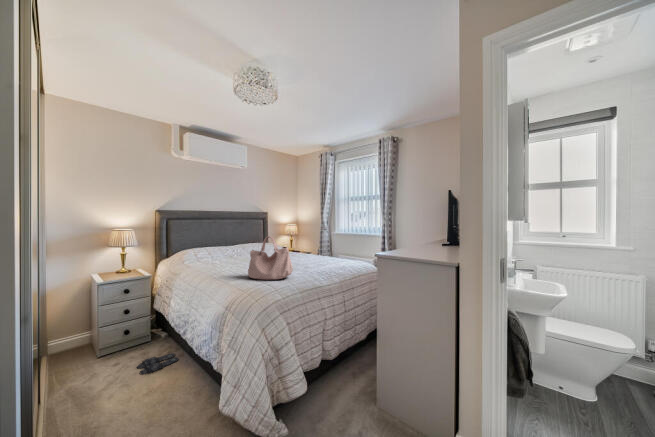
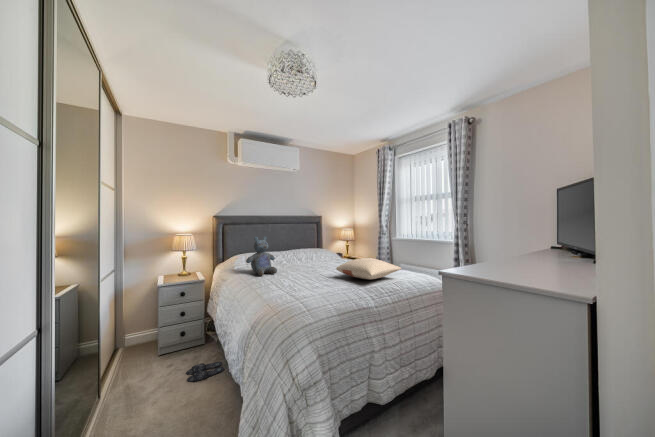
stuffed bear: none [200,232,231,268] -> present [246,236,277,276]
handbag: present [248,236,293,280] -> none [289,242,338,293]
pillow: none [288,250,342,267] -> present [336,258,401,279]

